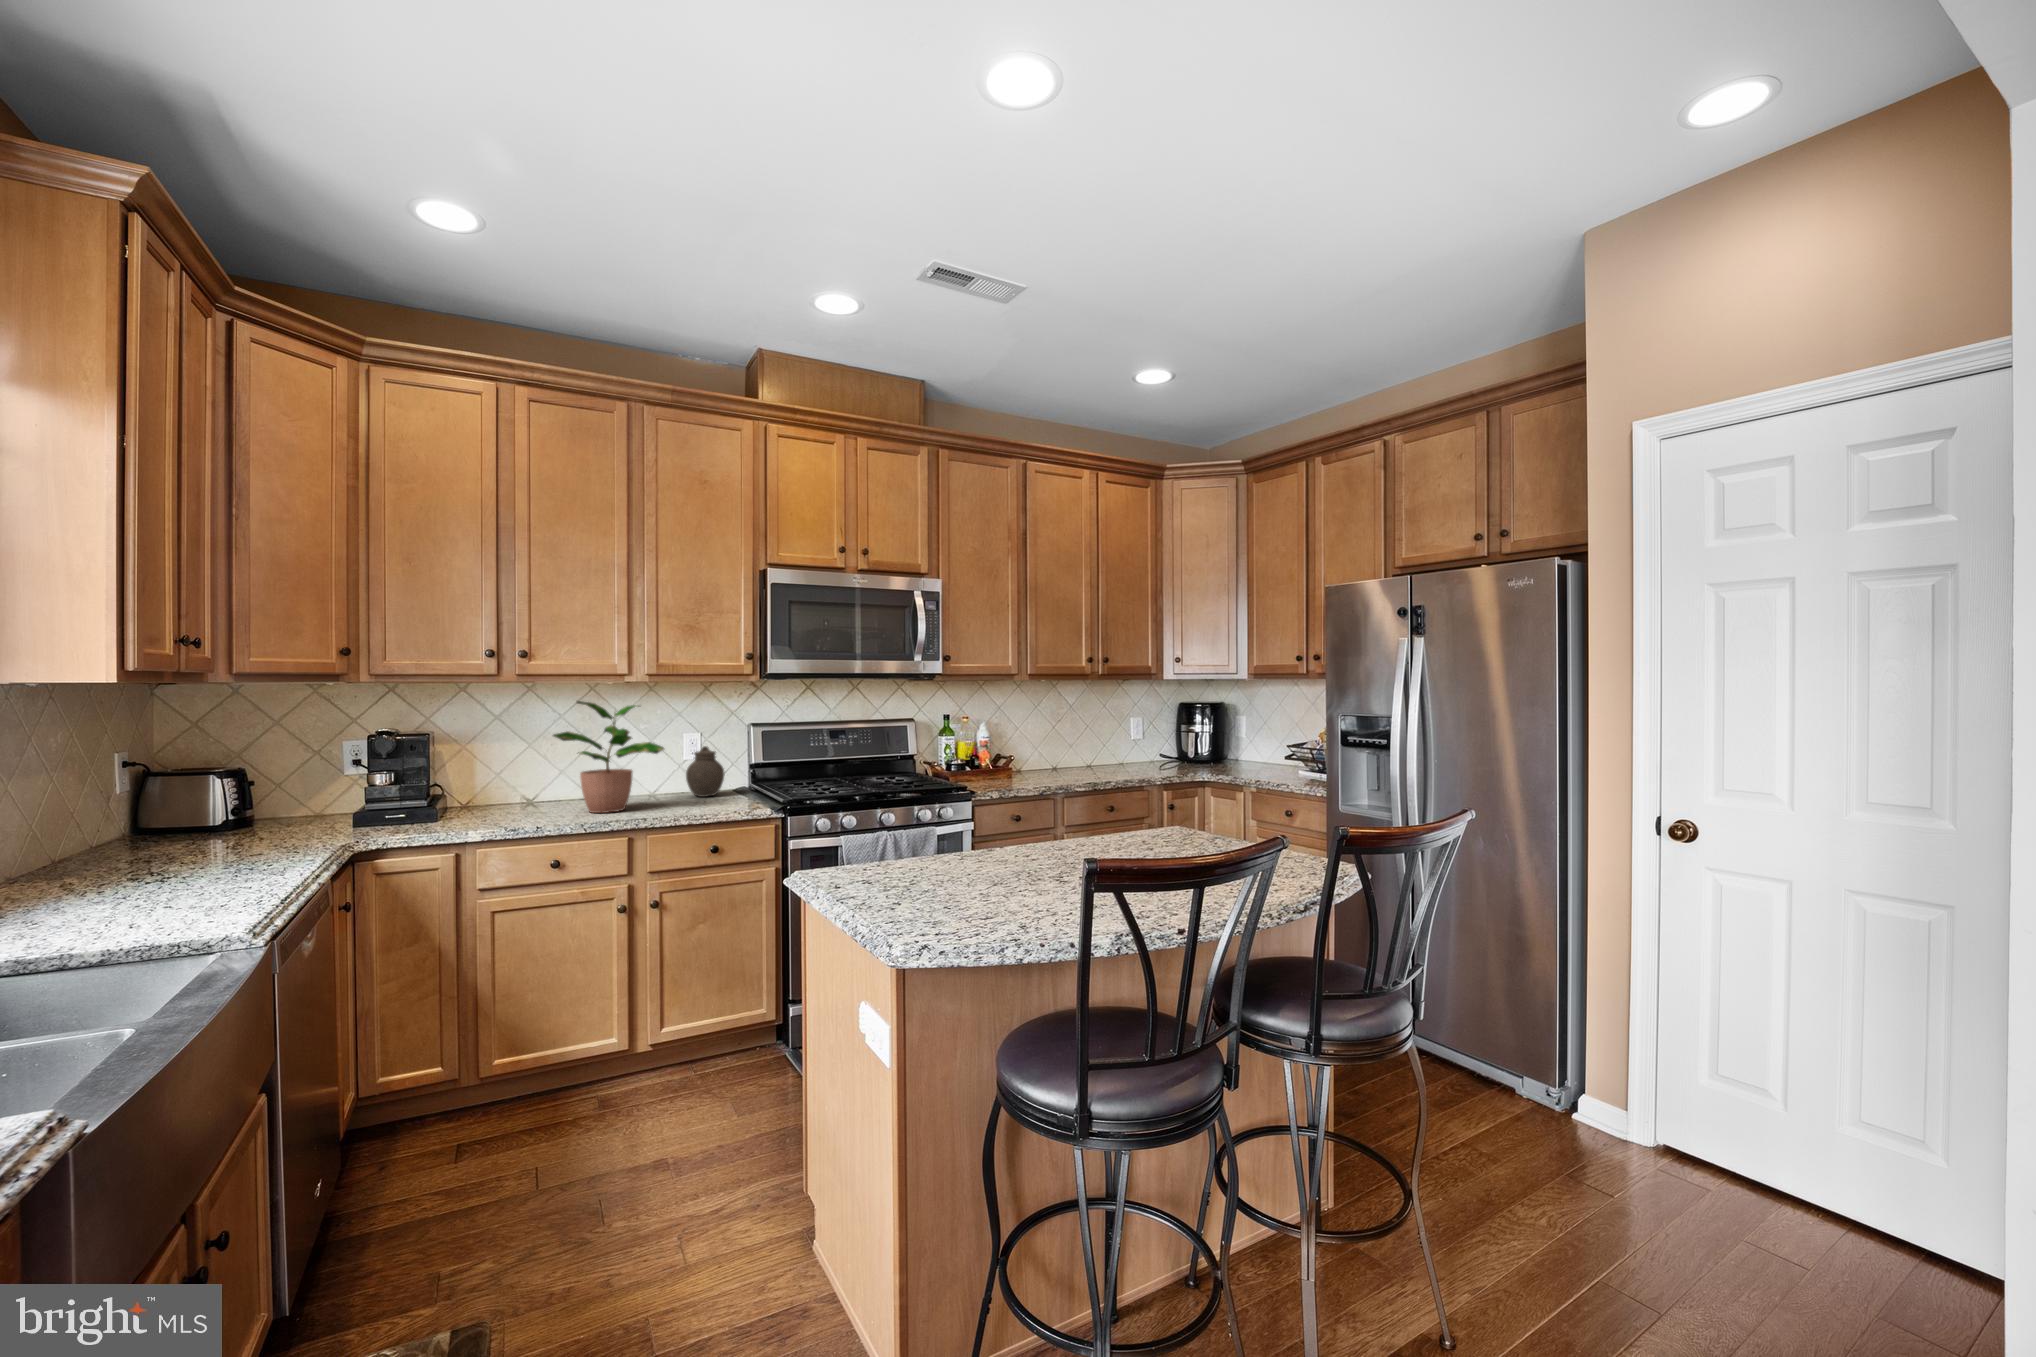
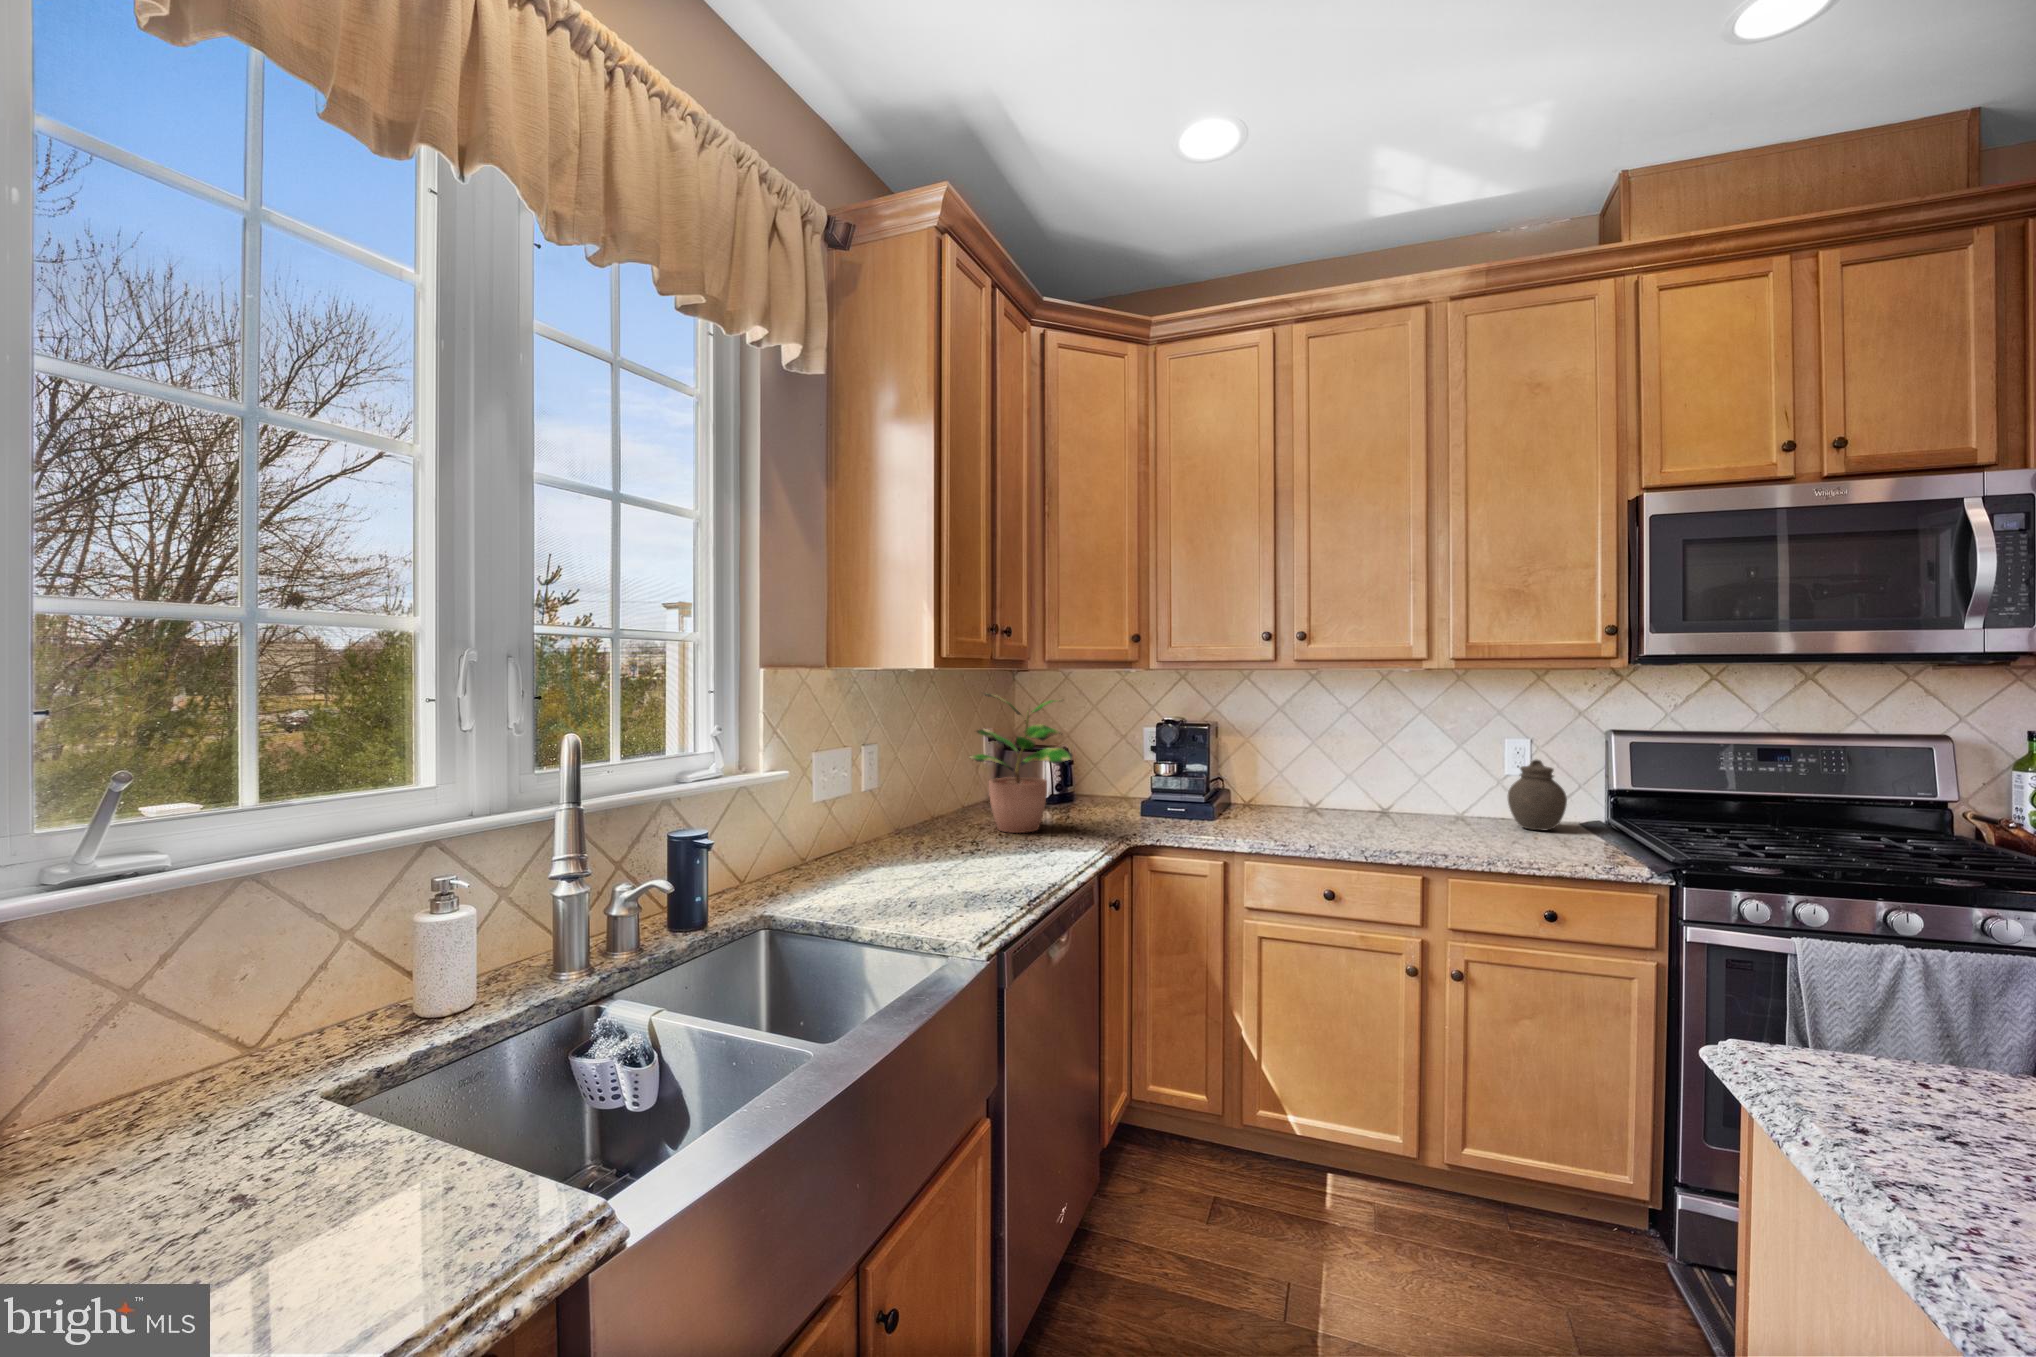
potted plant: present [553,701,664,813] -> present [969,694,1072,833]

